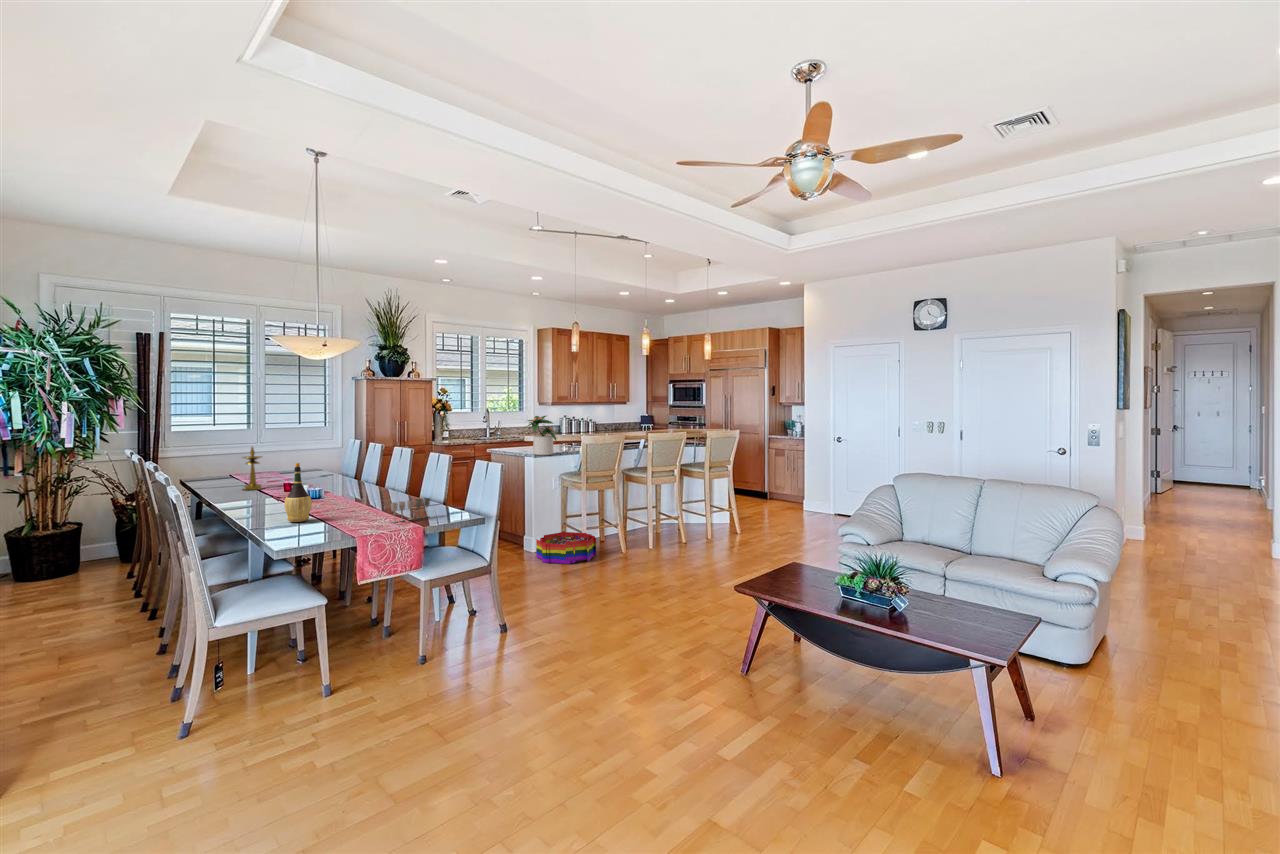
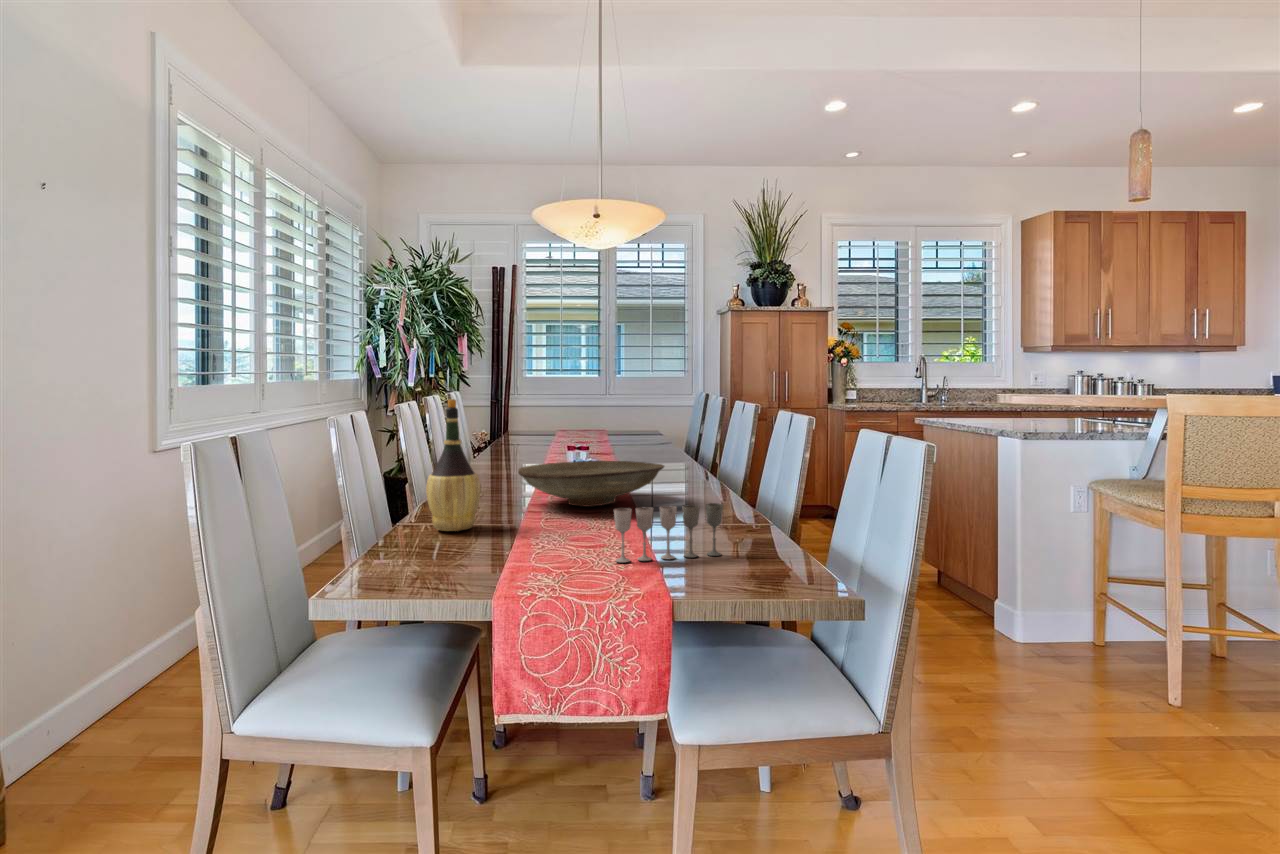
potted plant: present [525,416,556,455] -> none [992,340,1084,429]
candlestick: present [243,447,263,490] -> none [495,390,526,463]
decorative bowl: none [310,484,386,507] -> present [518,461,664,507]
storage bin: present [536,532,596,564] -> none [1021,606,1192,701]

